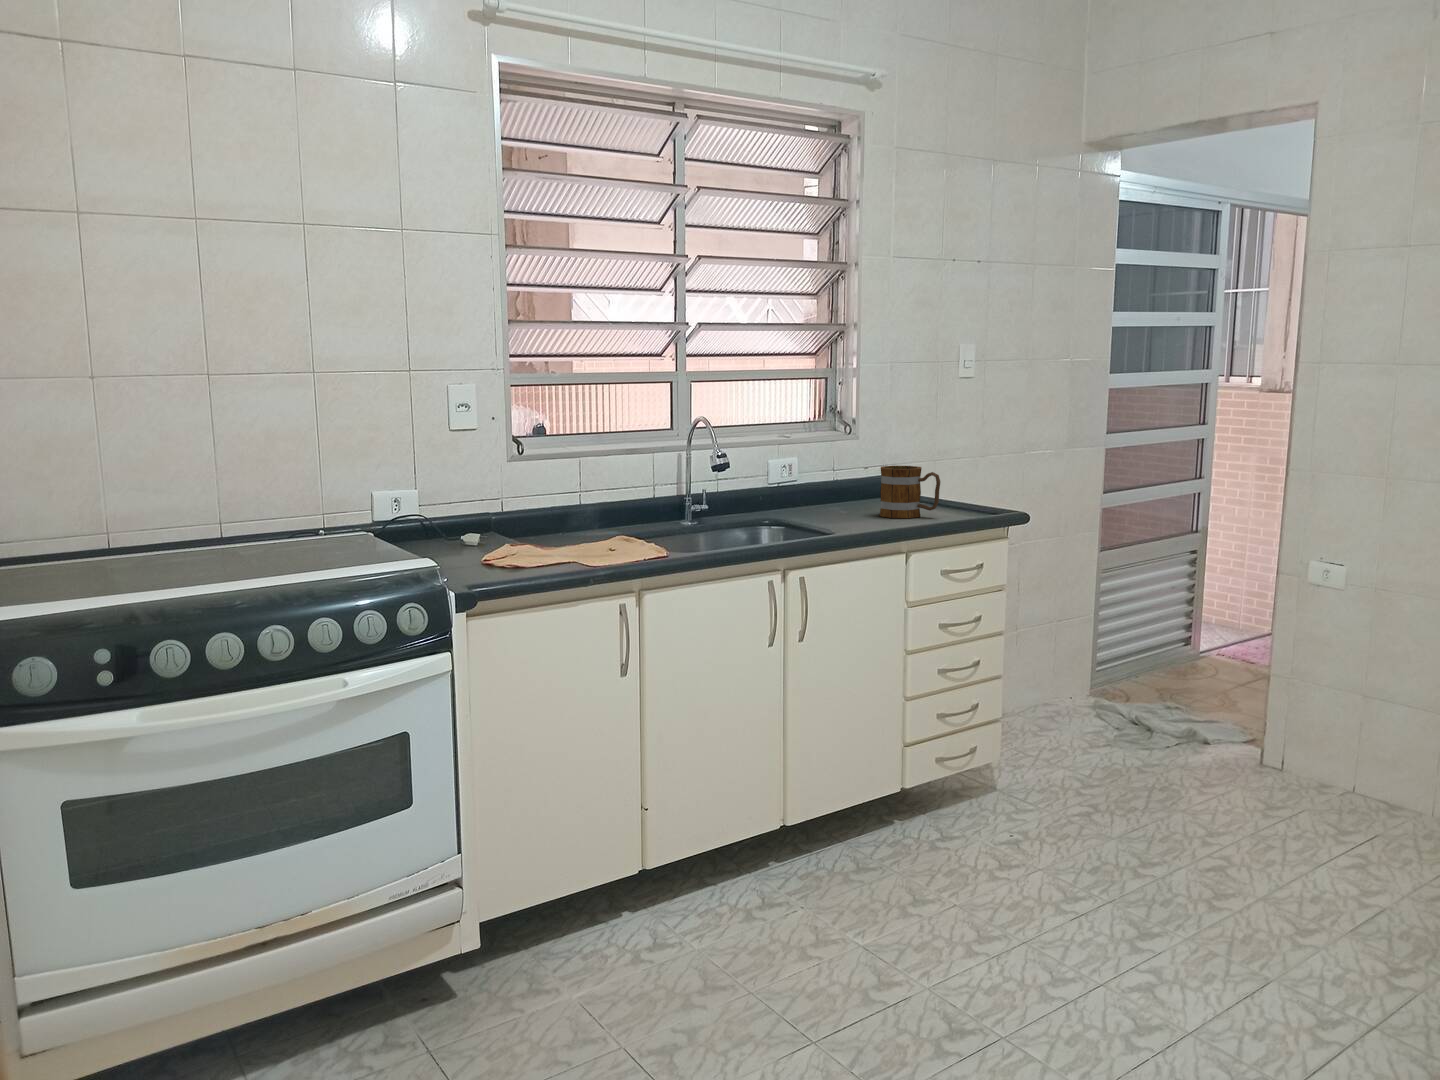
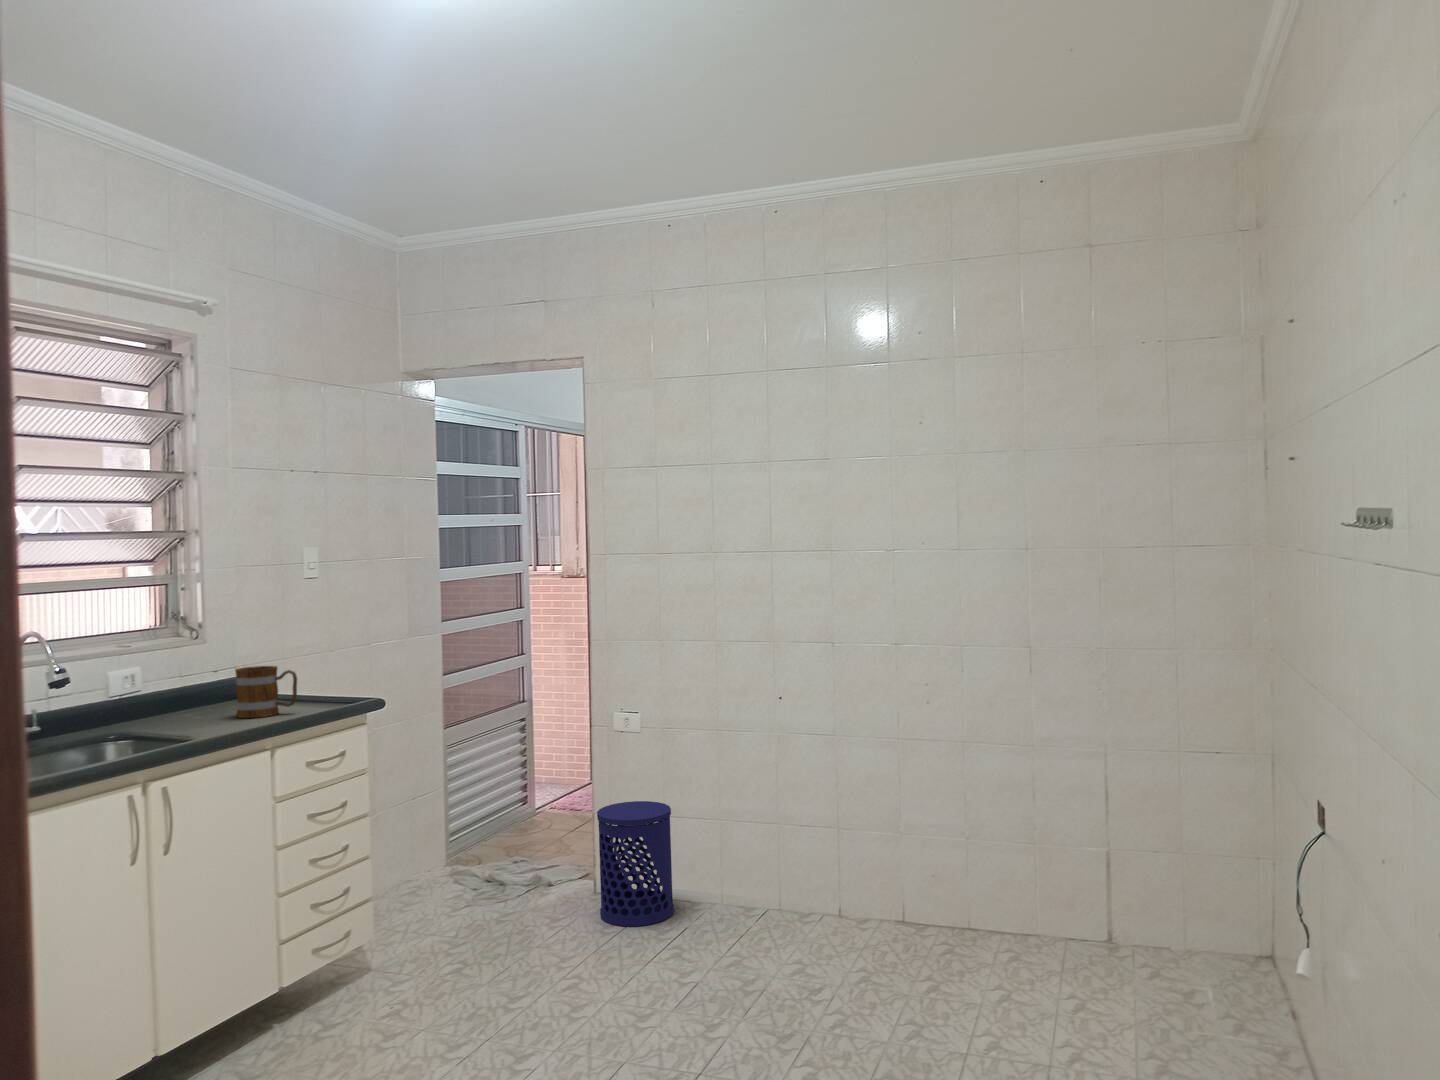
waste bin: none [1267,668,1382,820] -> present [597,801,674,926]

